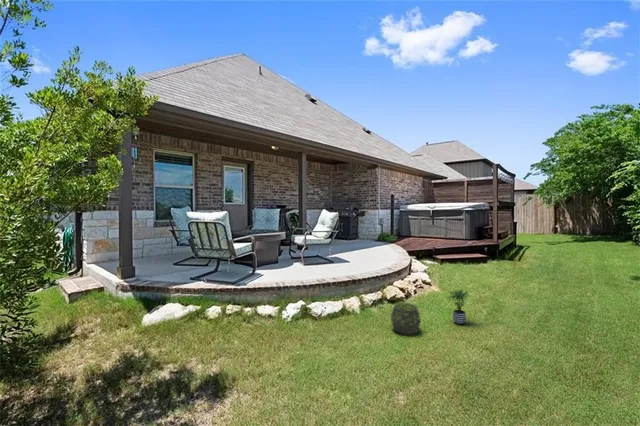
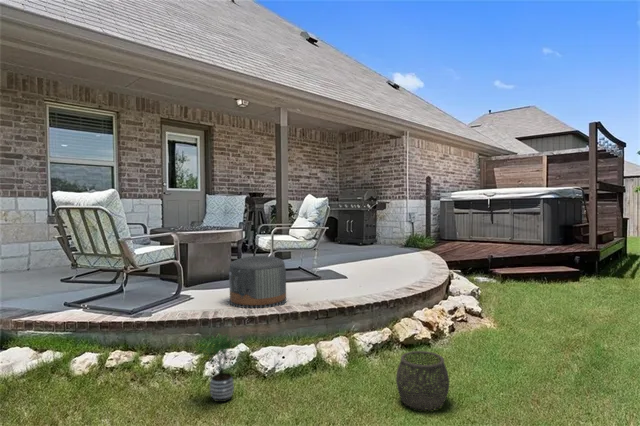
pouf: none [288,250,321,281] -> present [229,256,286,308]
potted plant: present [449,290,468,325] -> present [196,334,238,402]

